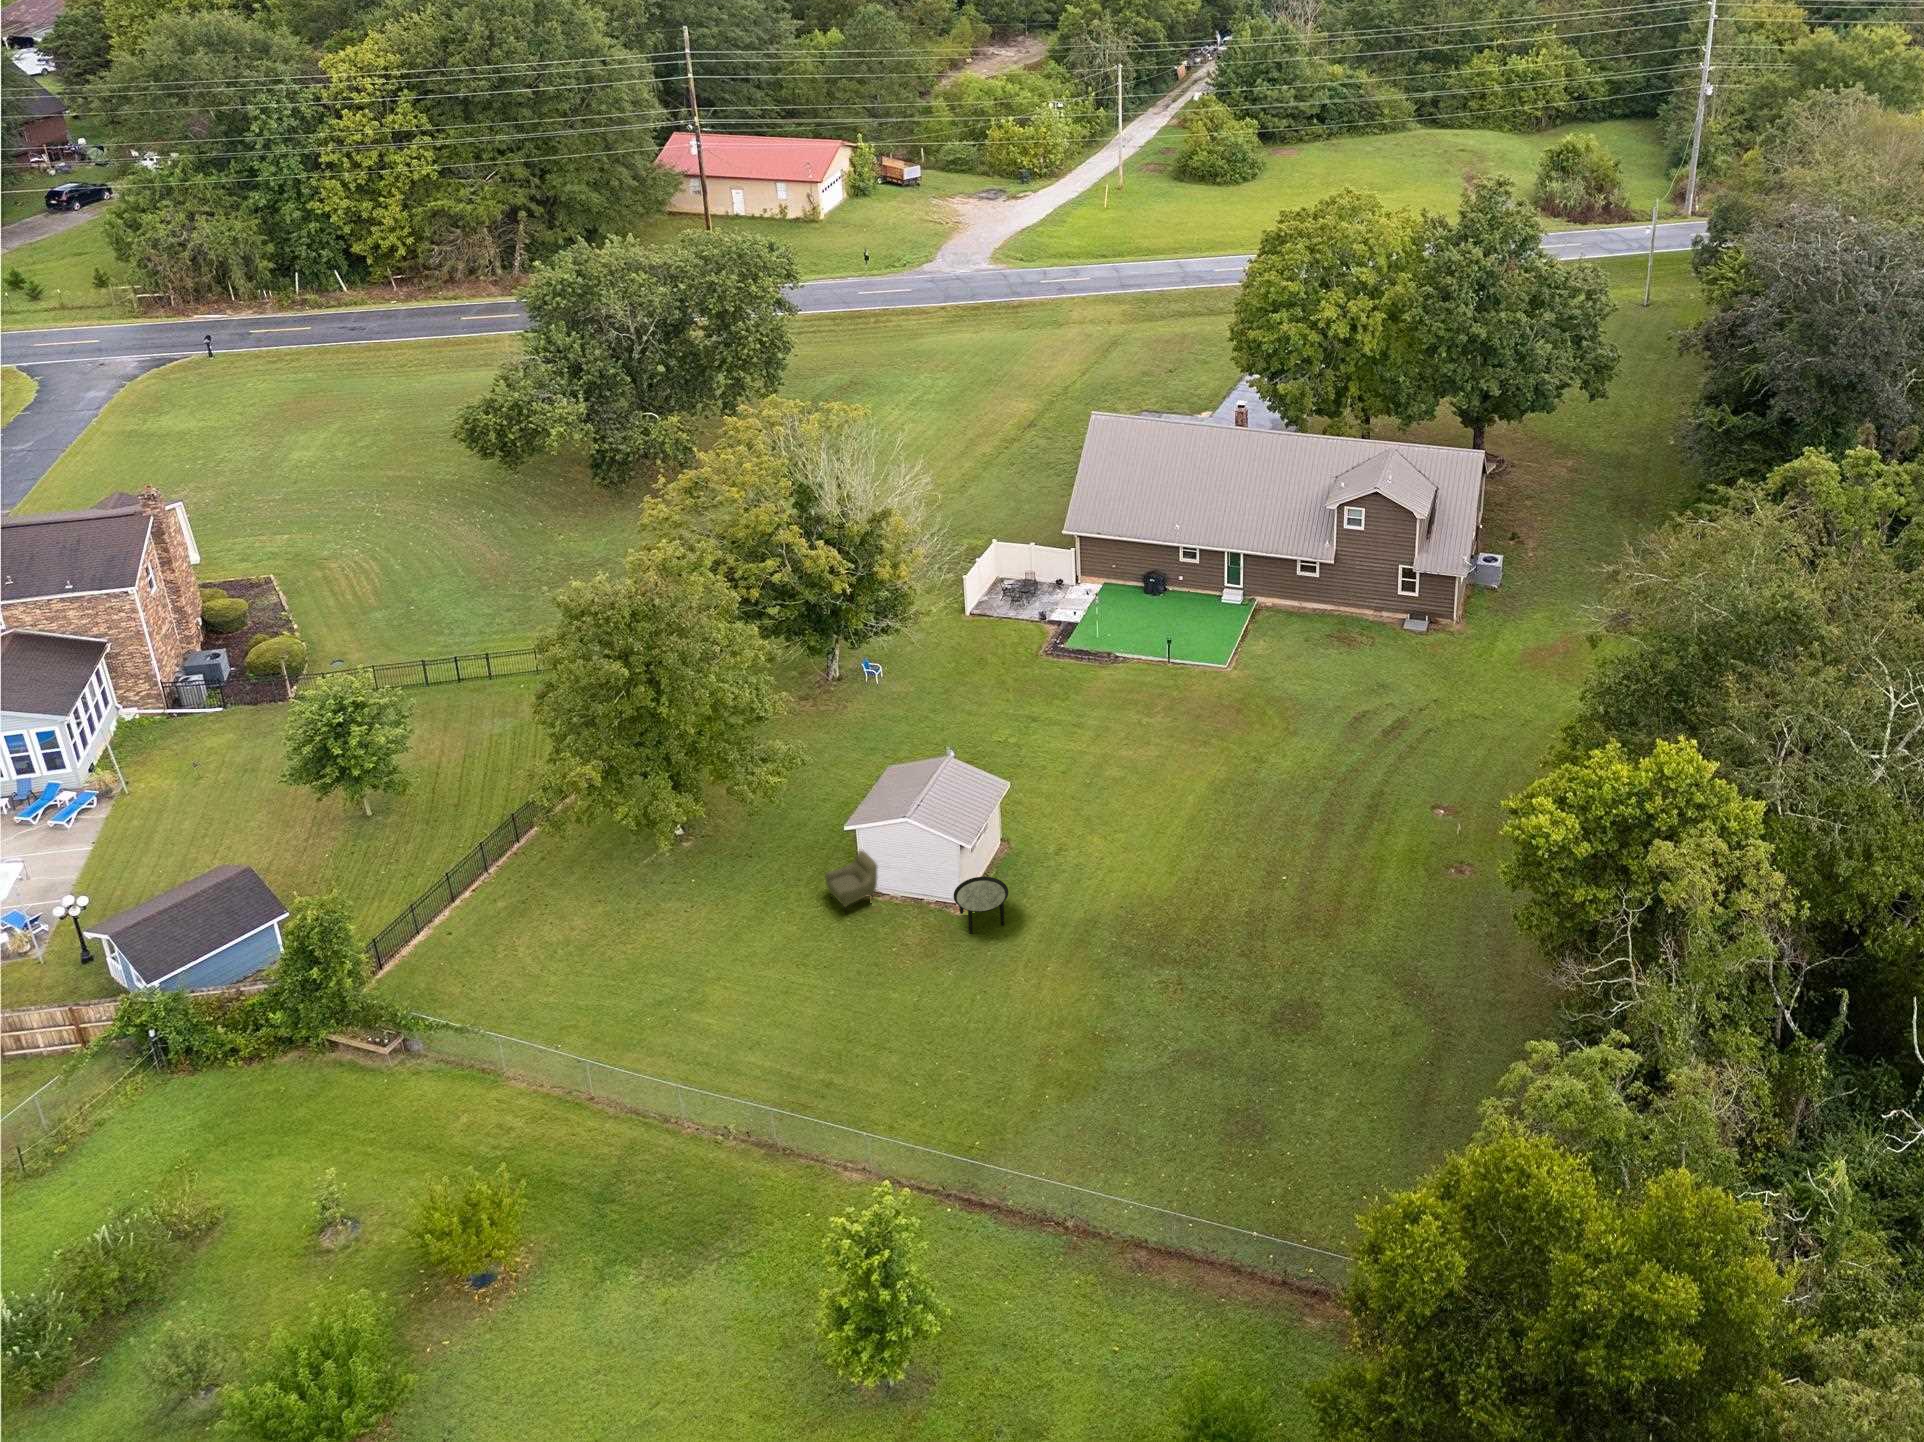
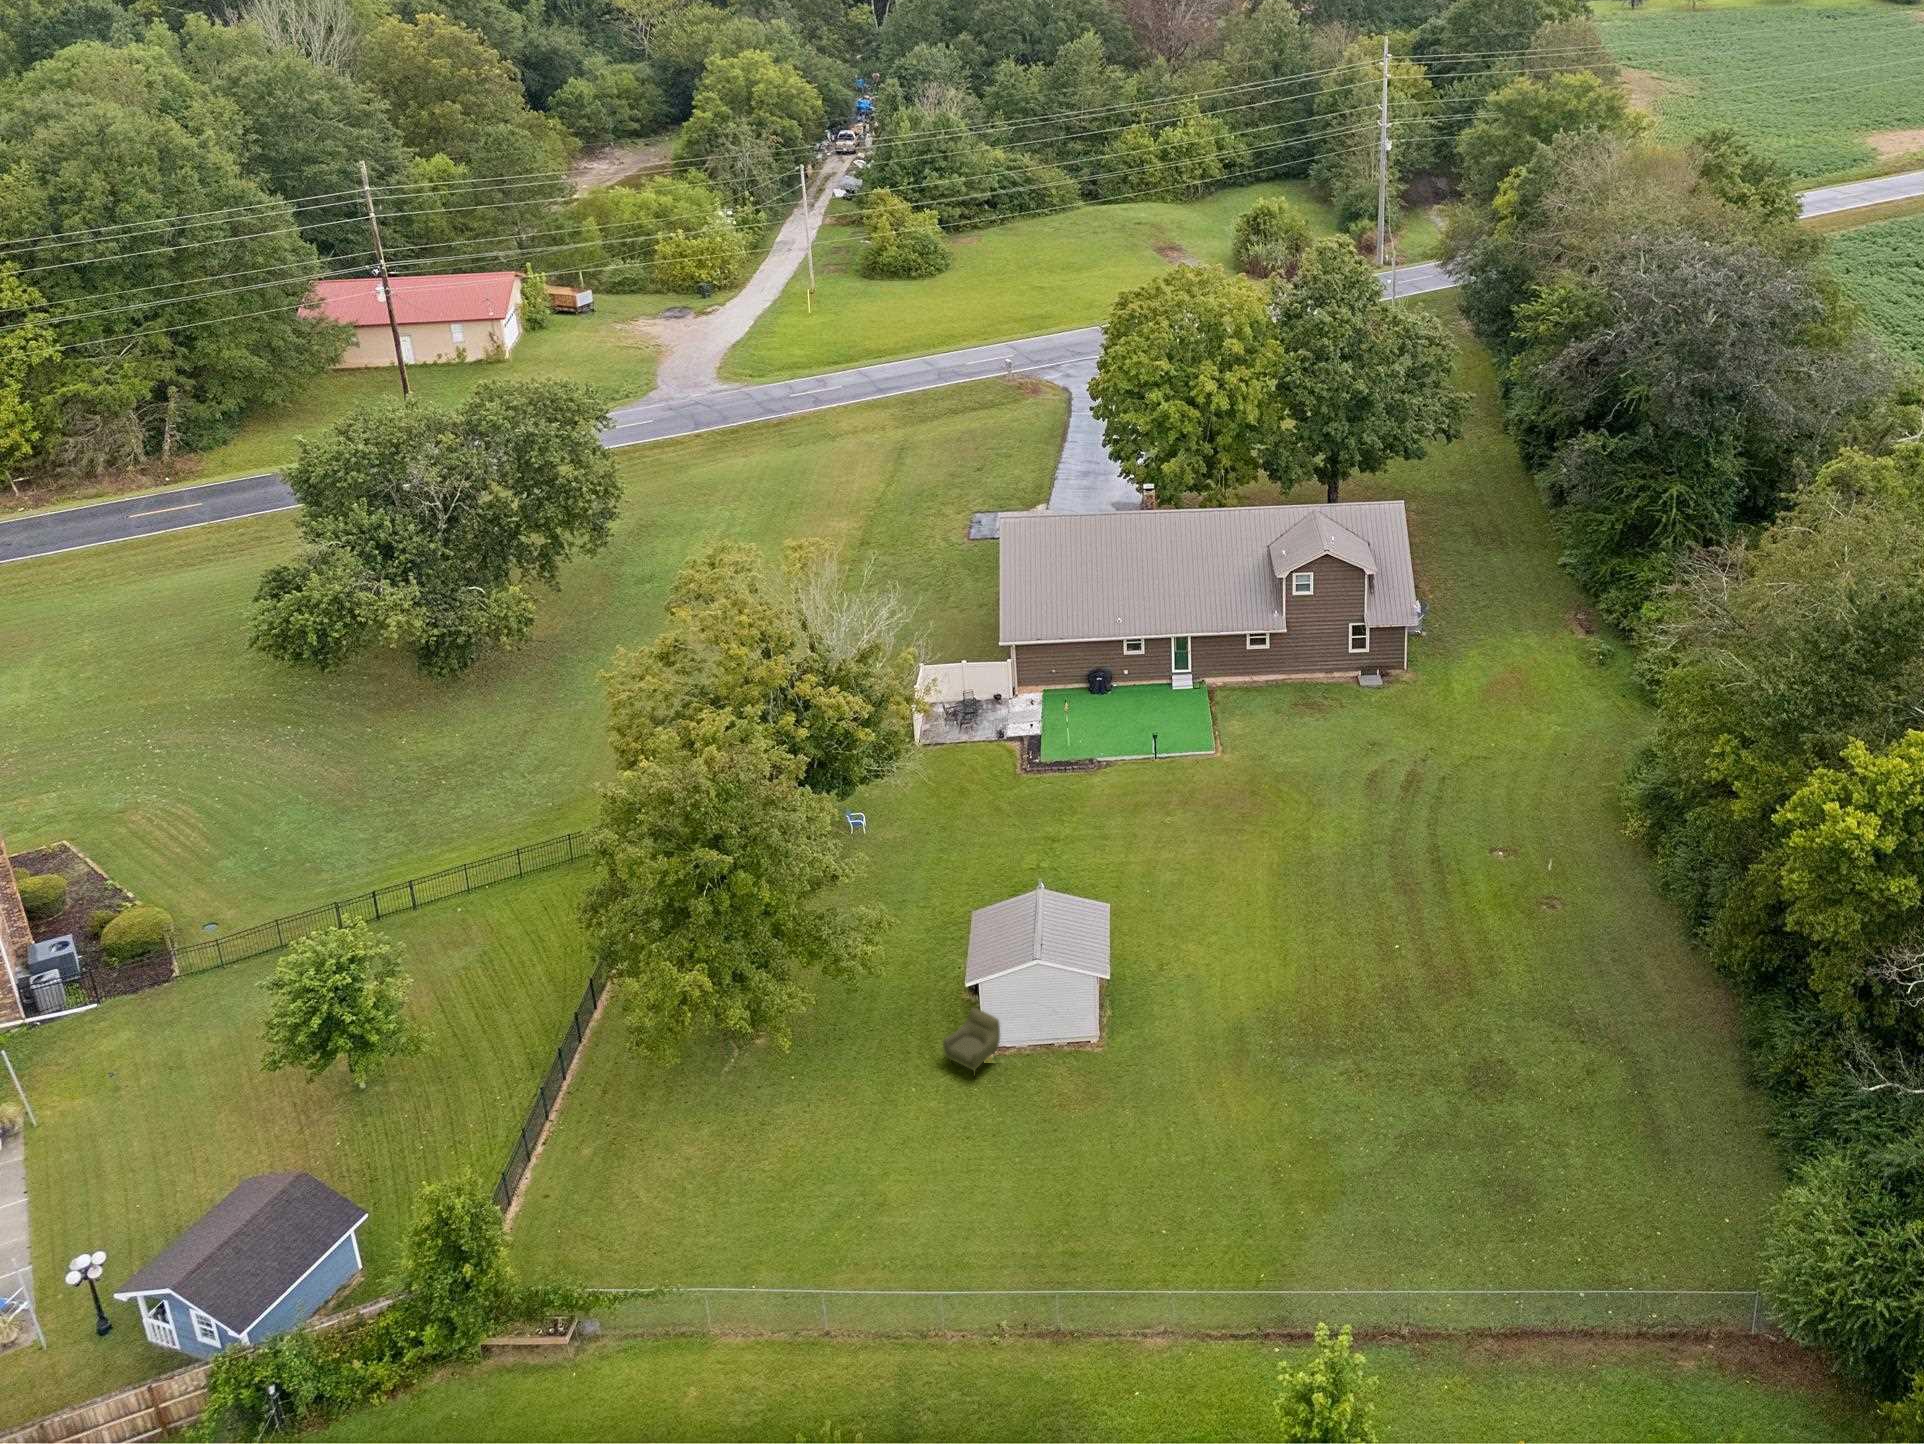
round table: present [953,877,1008,934] -> none [1087,1007,1143,1069]

